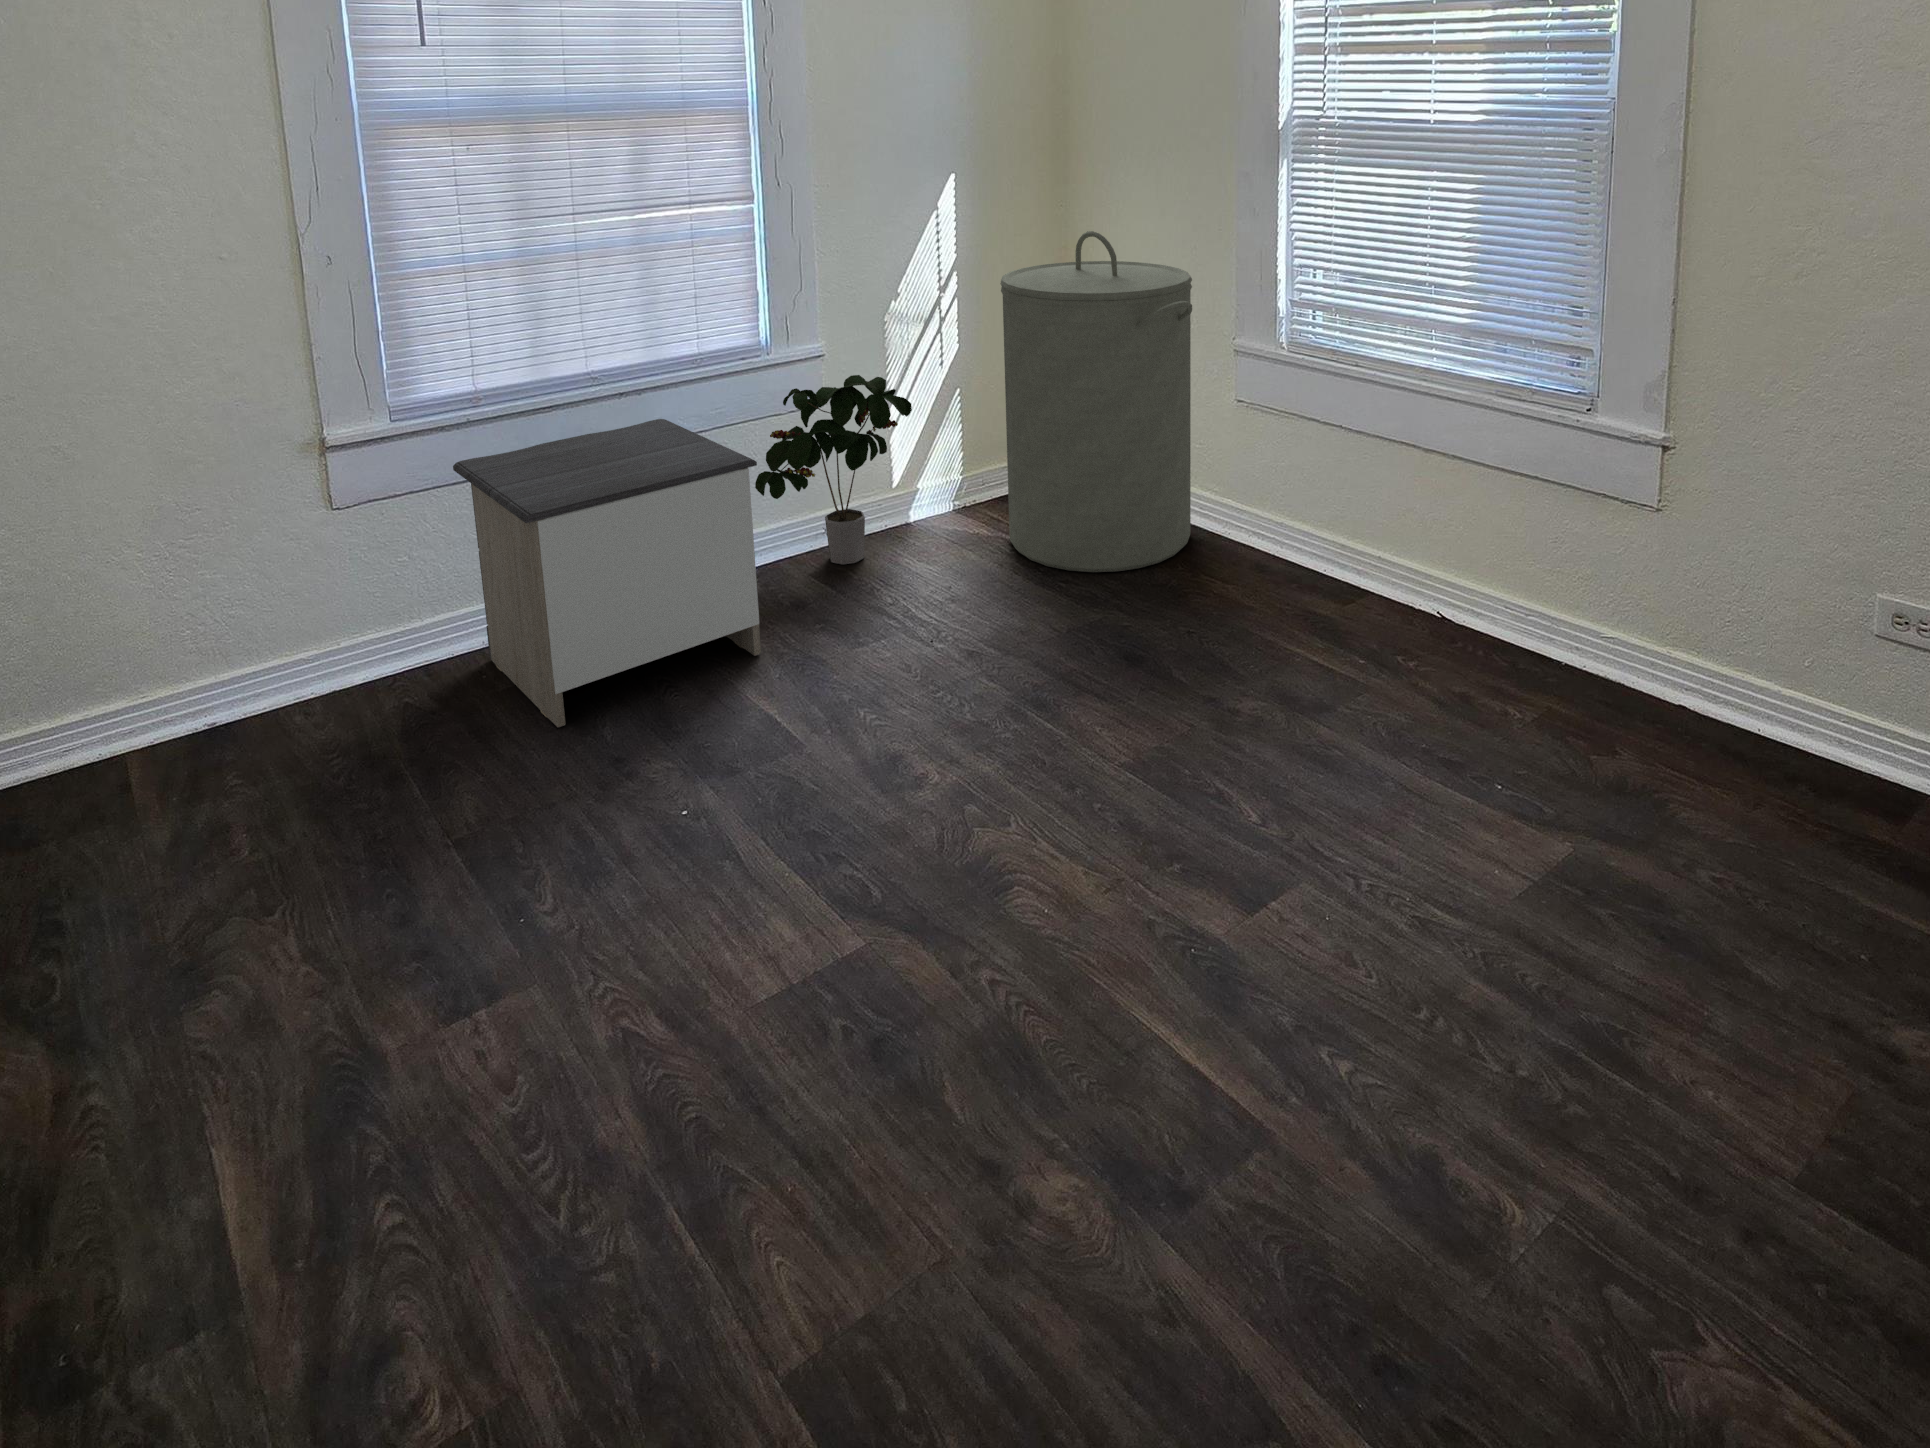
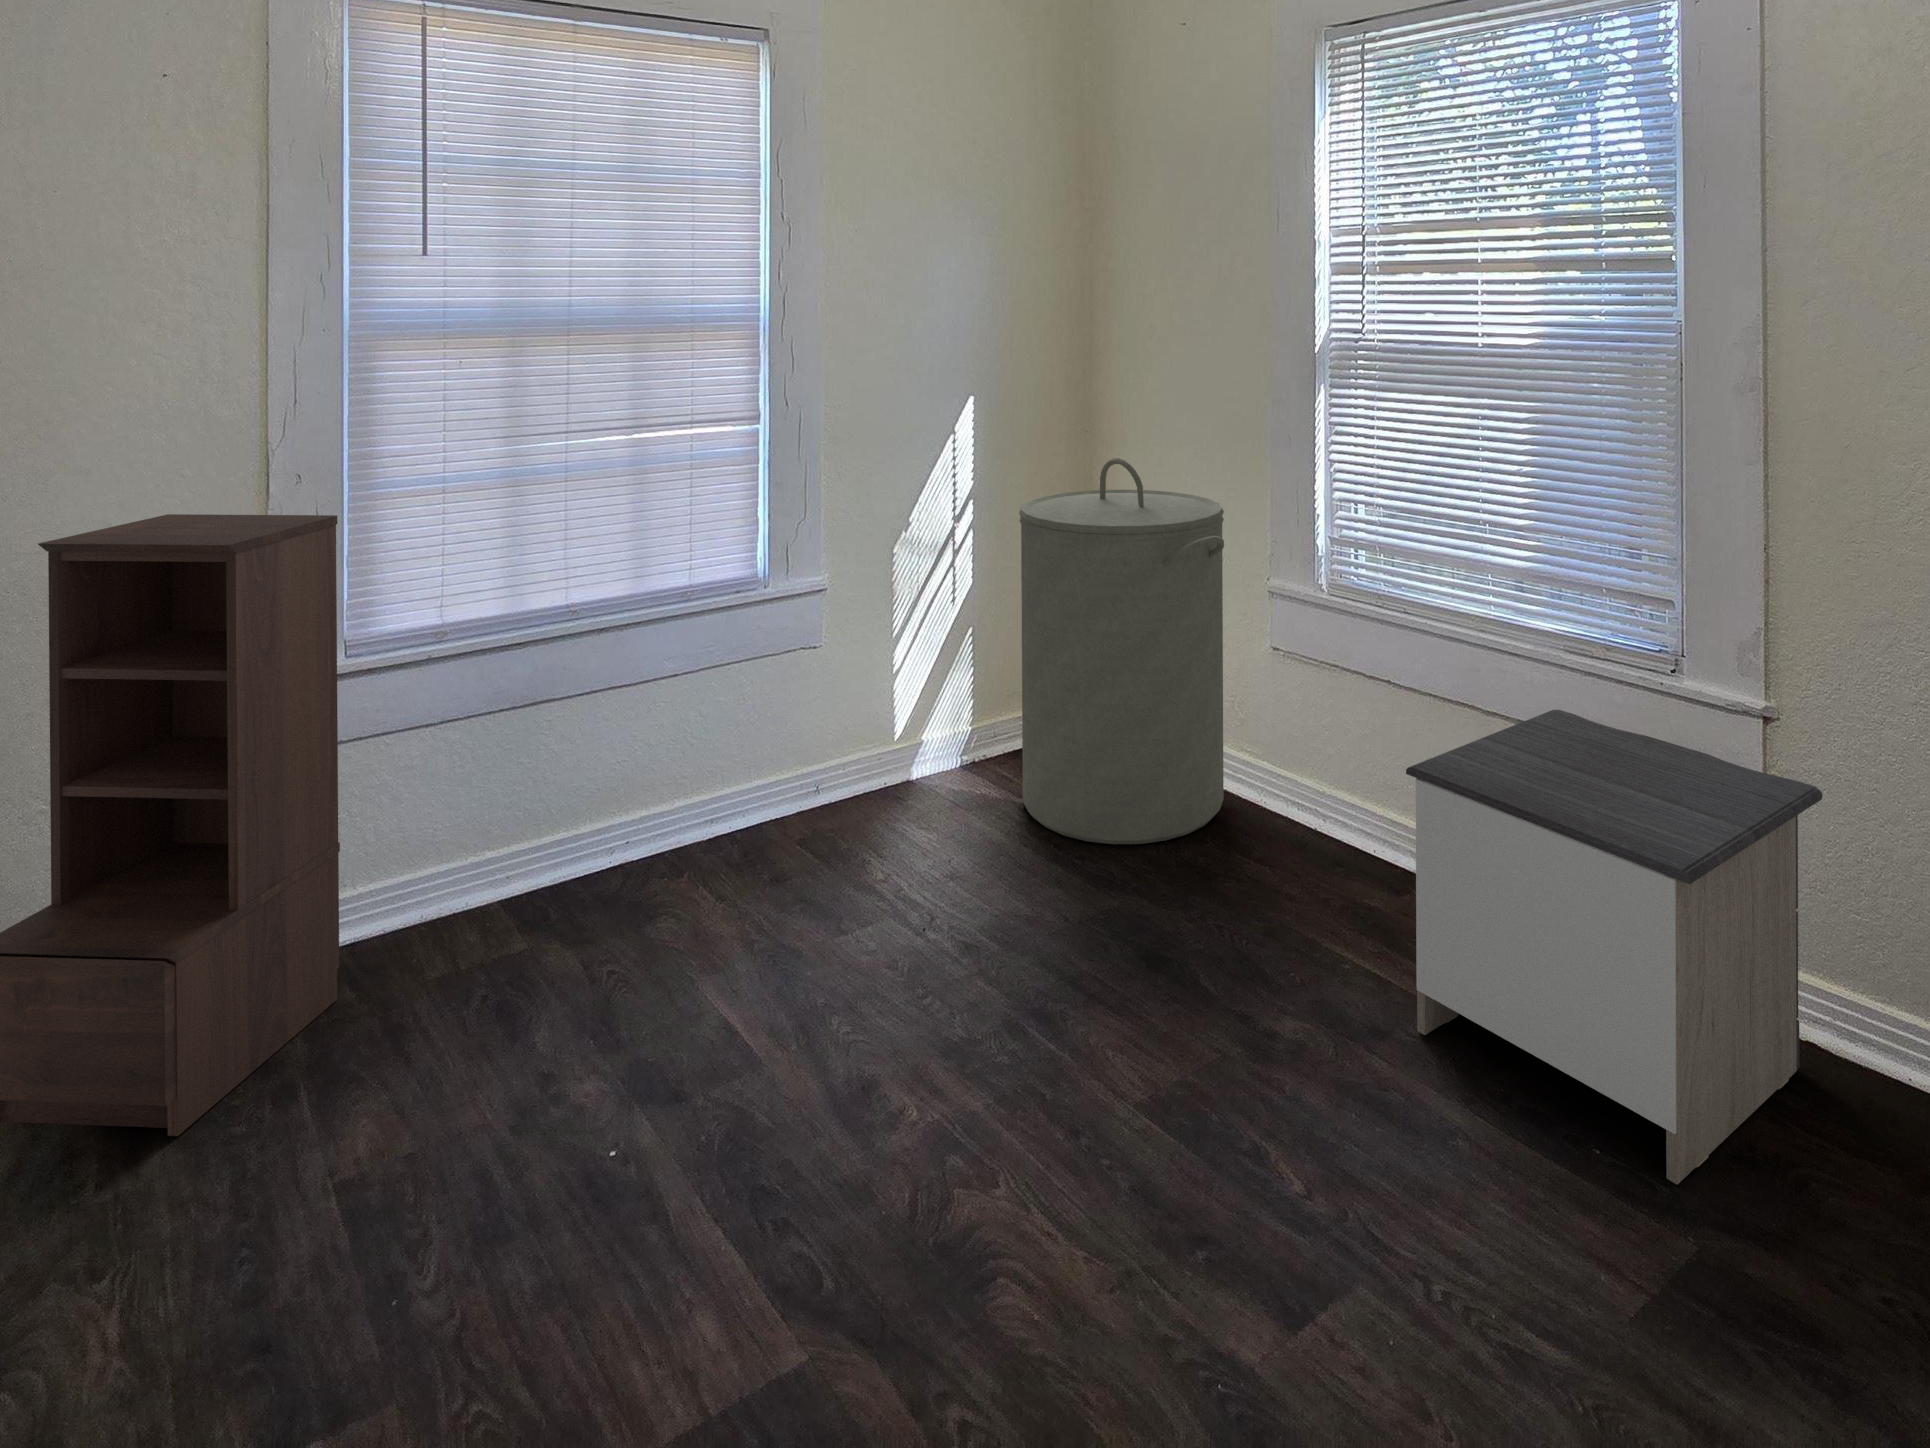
bookshelf: none [110,291,424,802] -> present [0,514,340,1136]
potted plant: present [755,375,912,564] -> none [744,610,921,827]
nightstand: present [453,419,761,727] -> present [1406,710,1822,1185]

